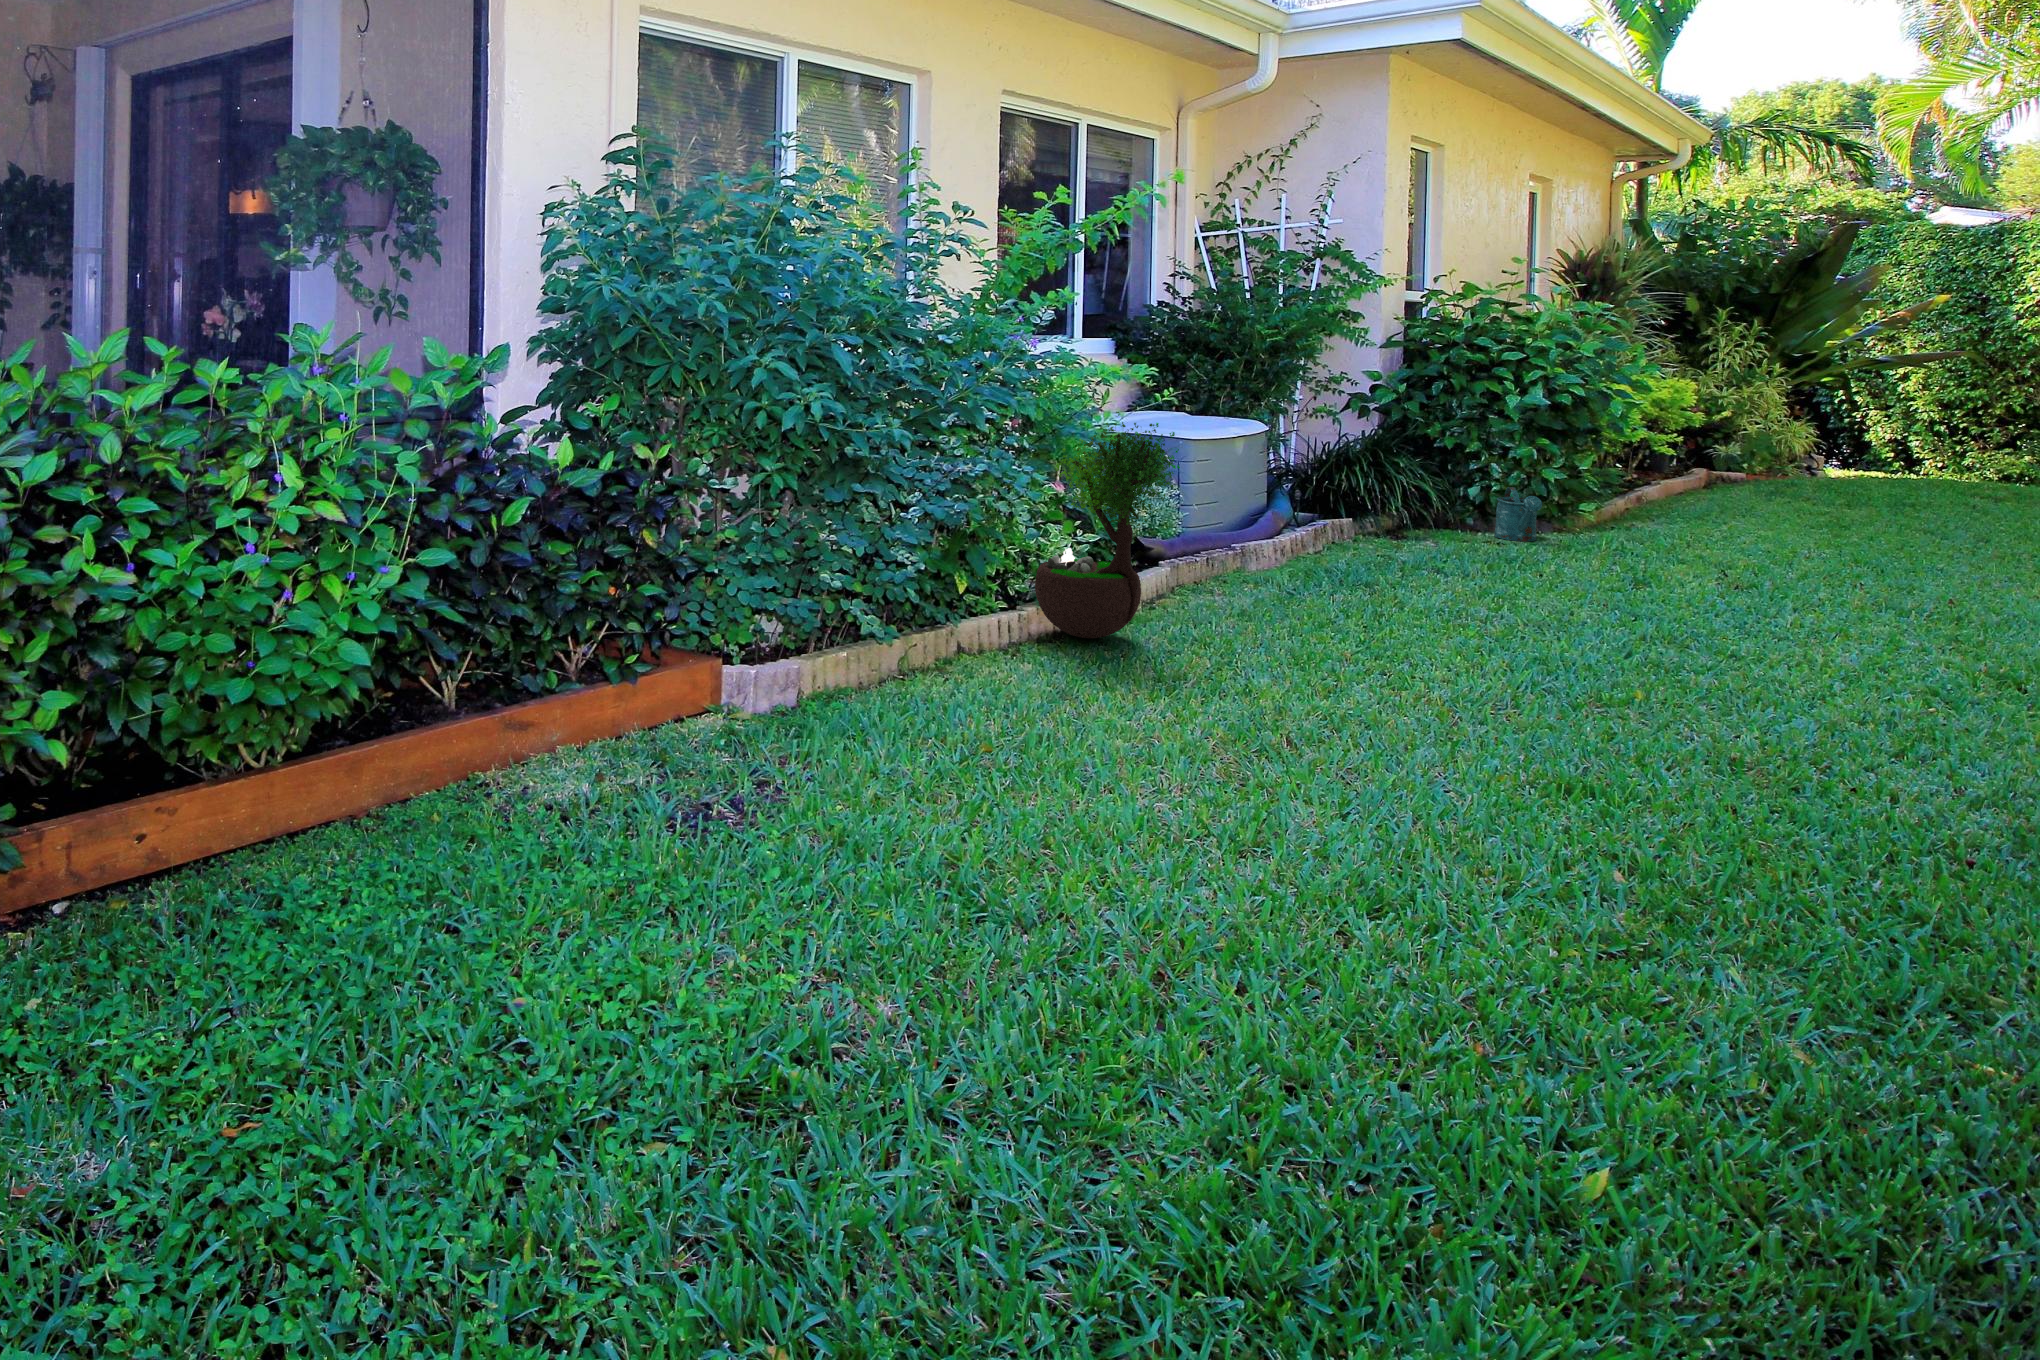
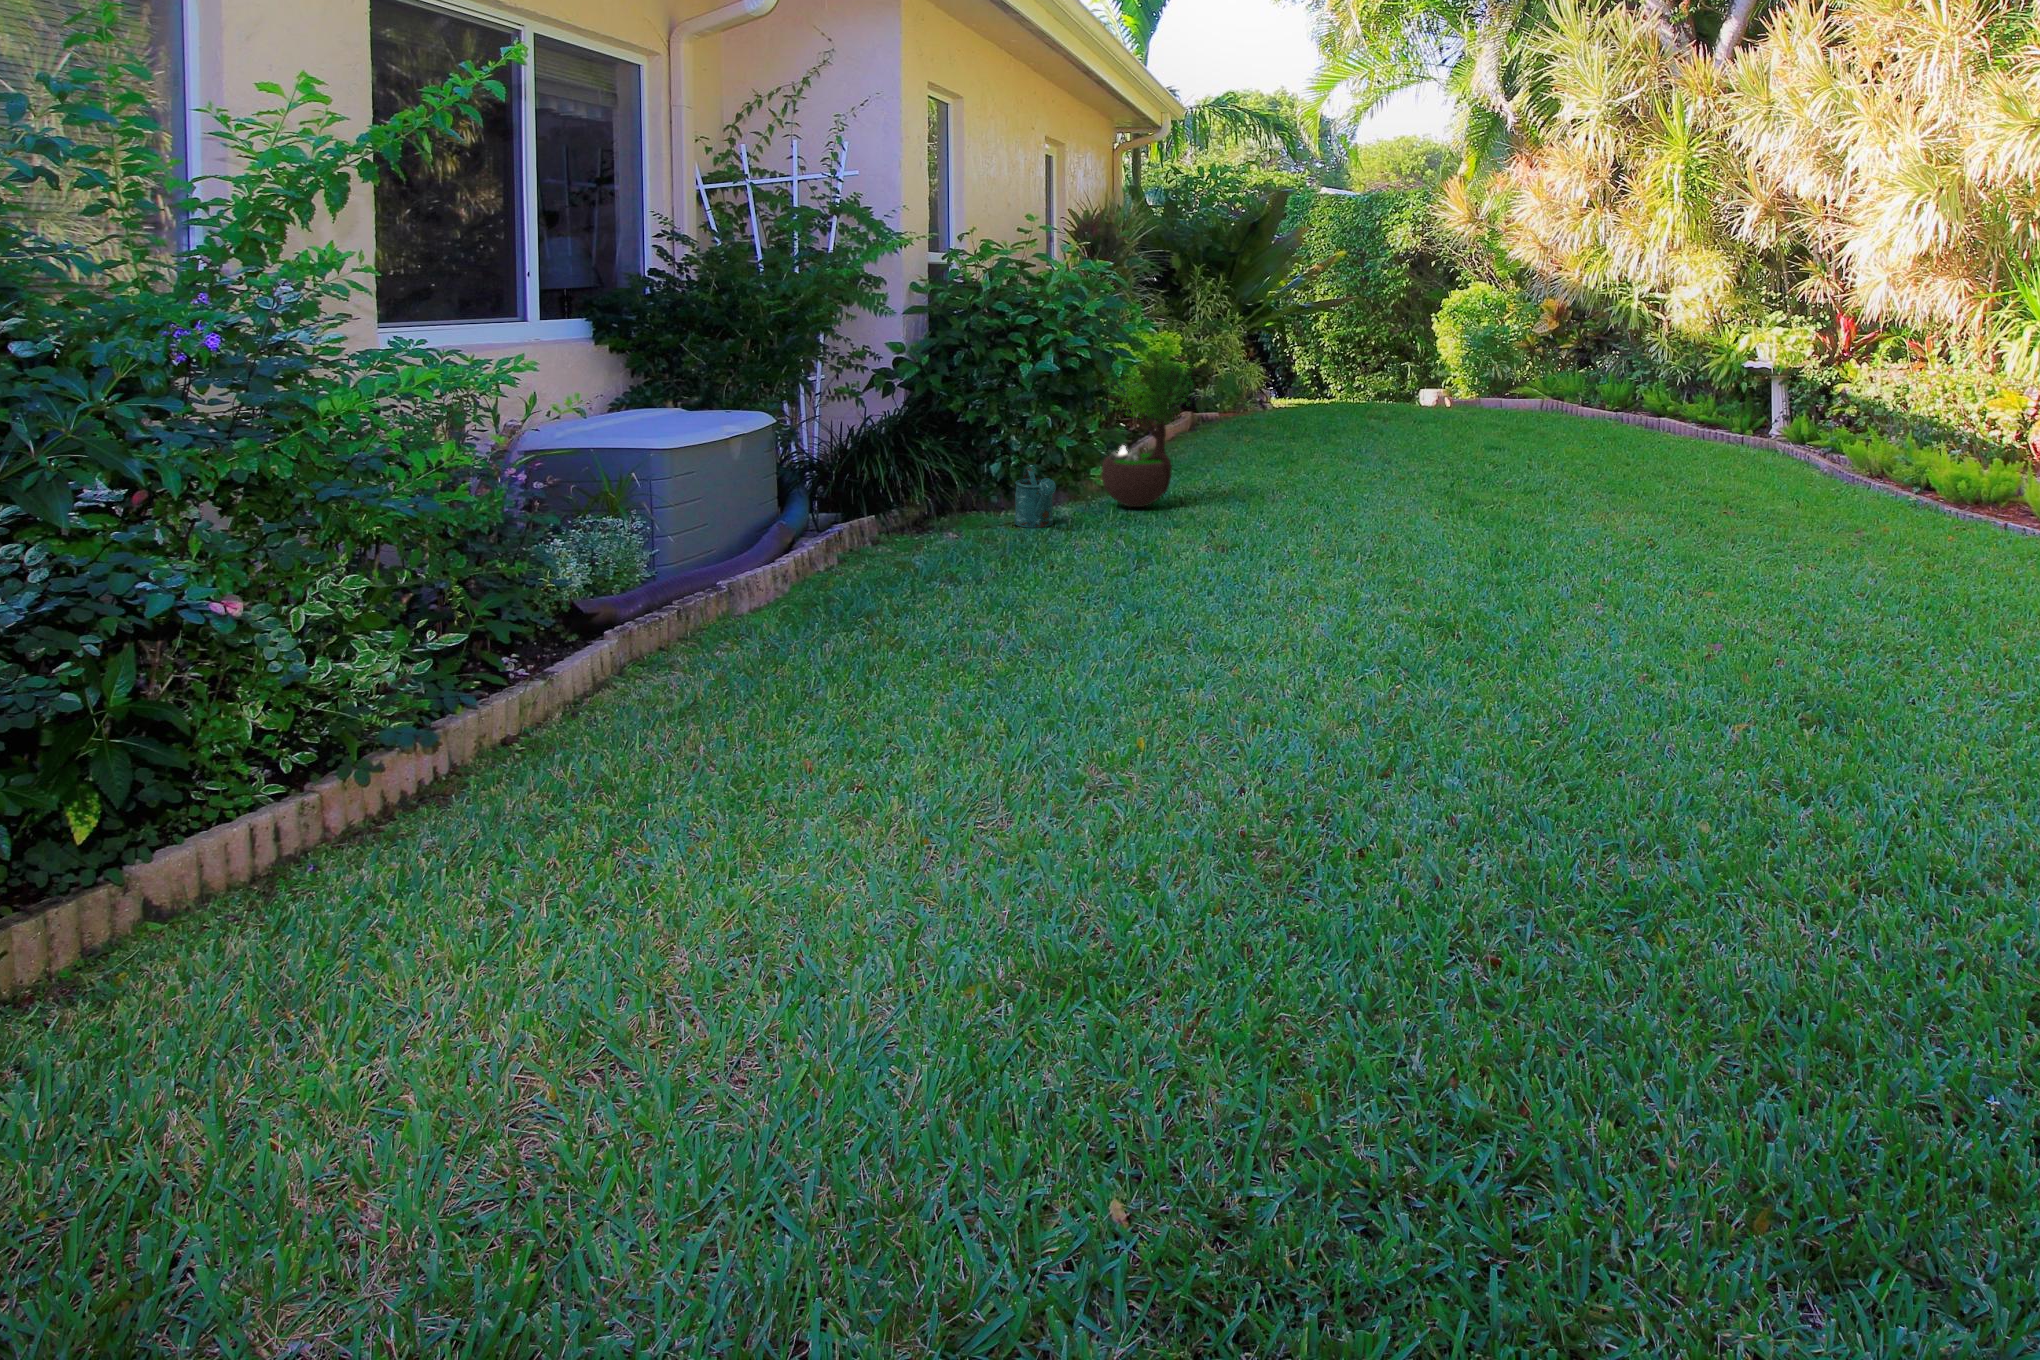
potted tree: present [1035,412,1180,638] -> present [1101,355,1193,507]

